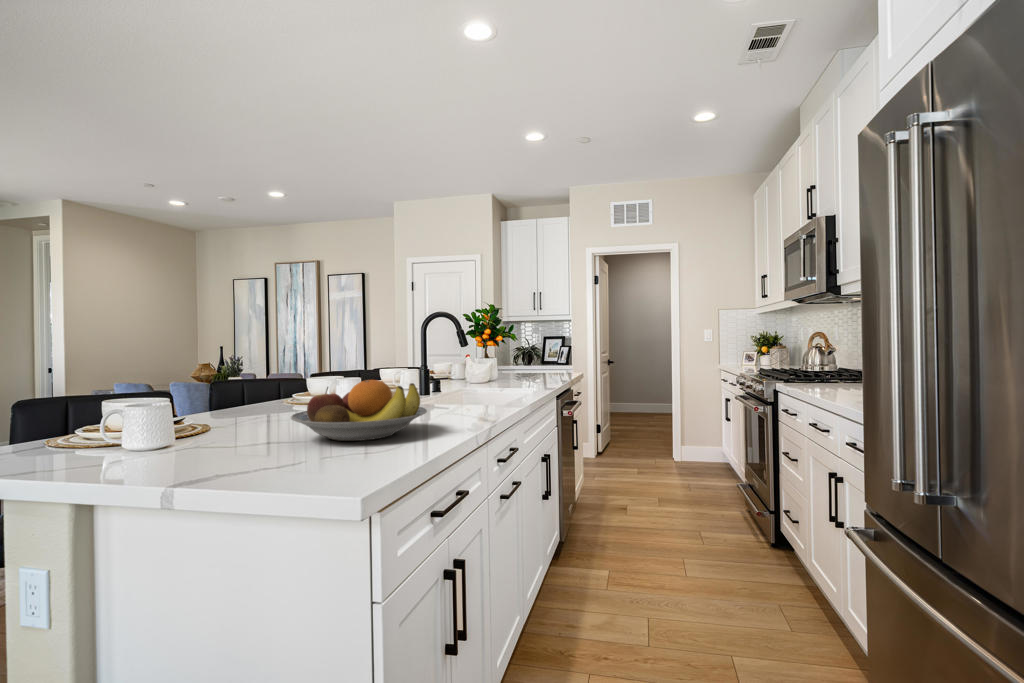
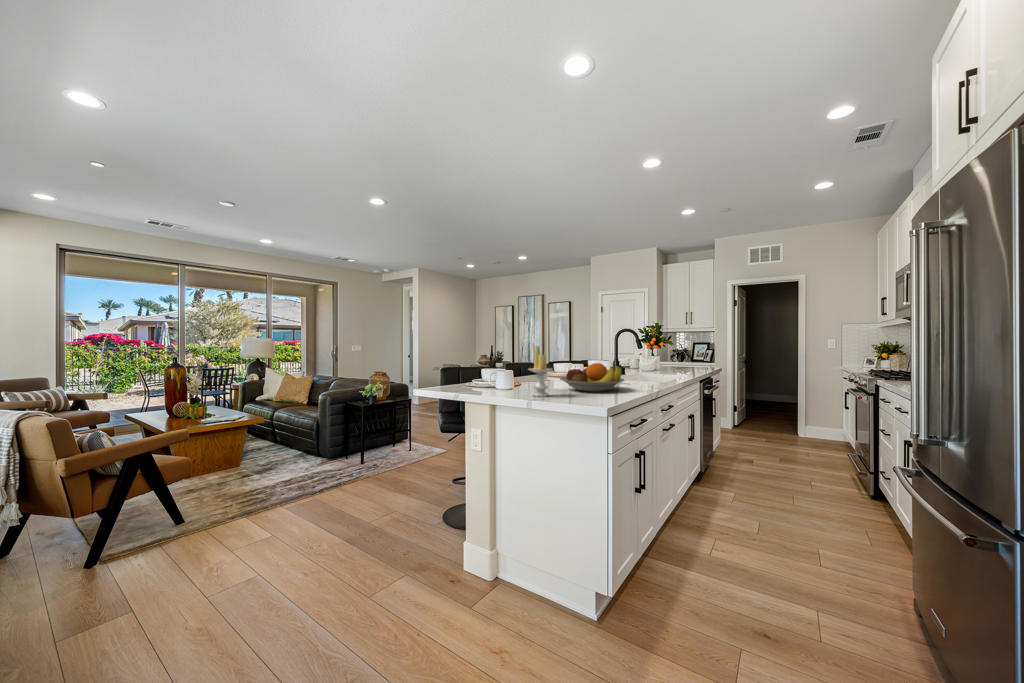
candle: none [194,346,262,468] -> present [528,346,553,397]

